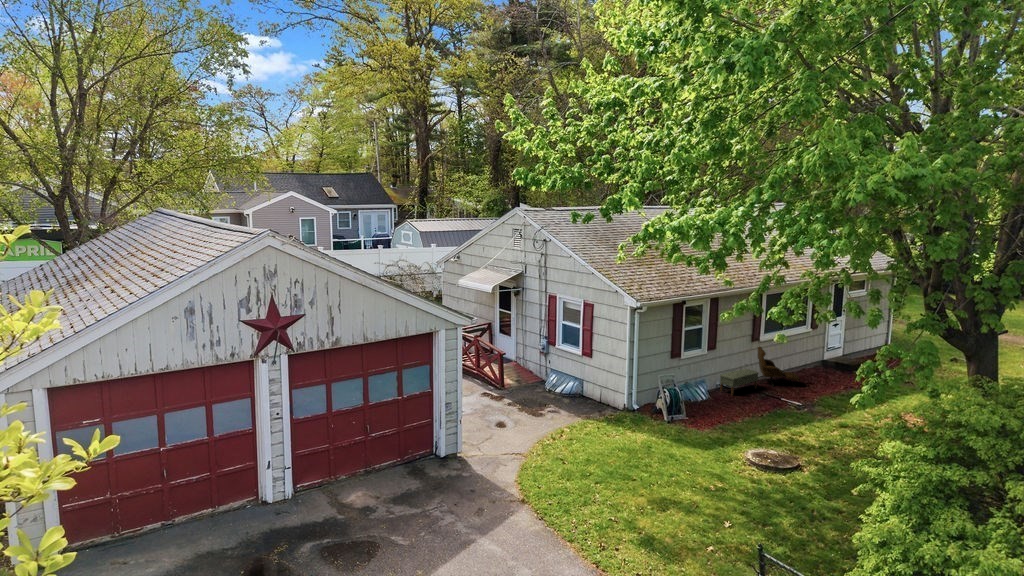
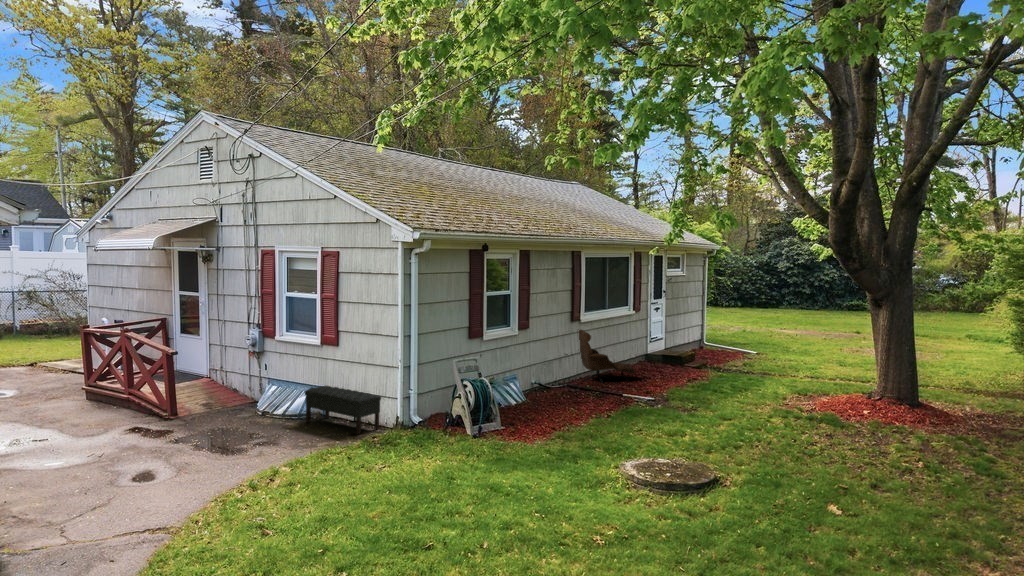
bench: present [720,369,758,395] -> present [305,386,381,435]

